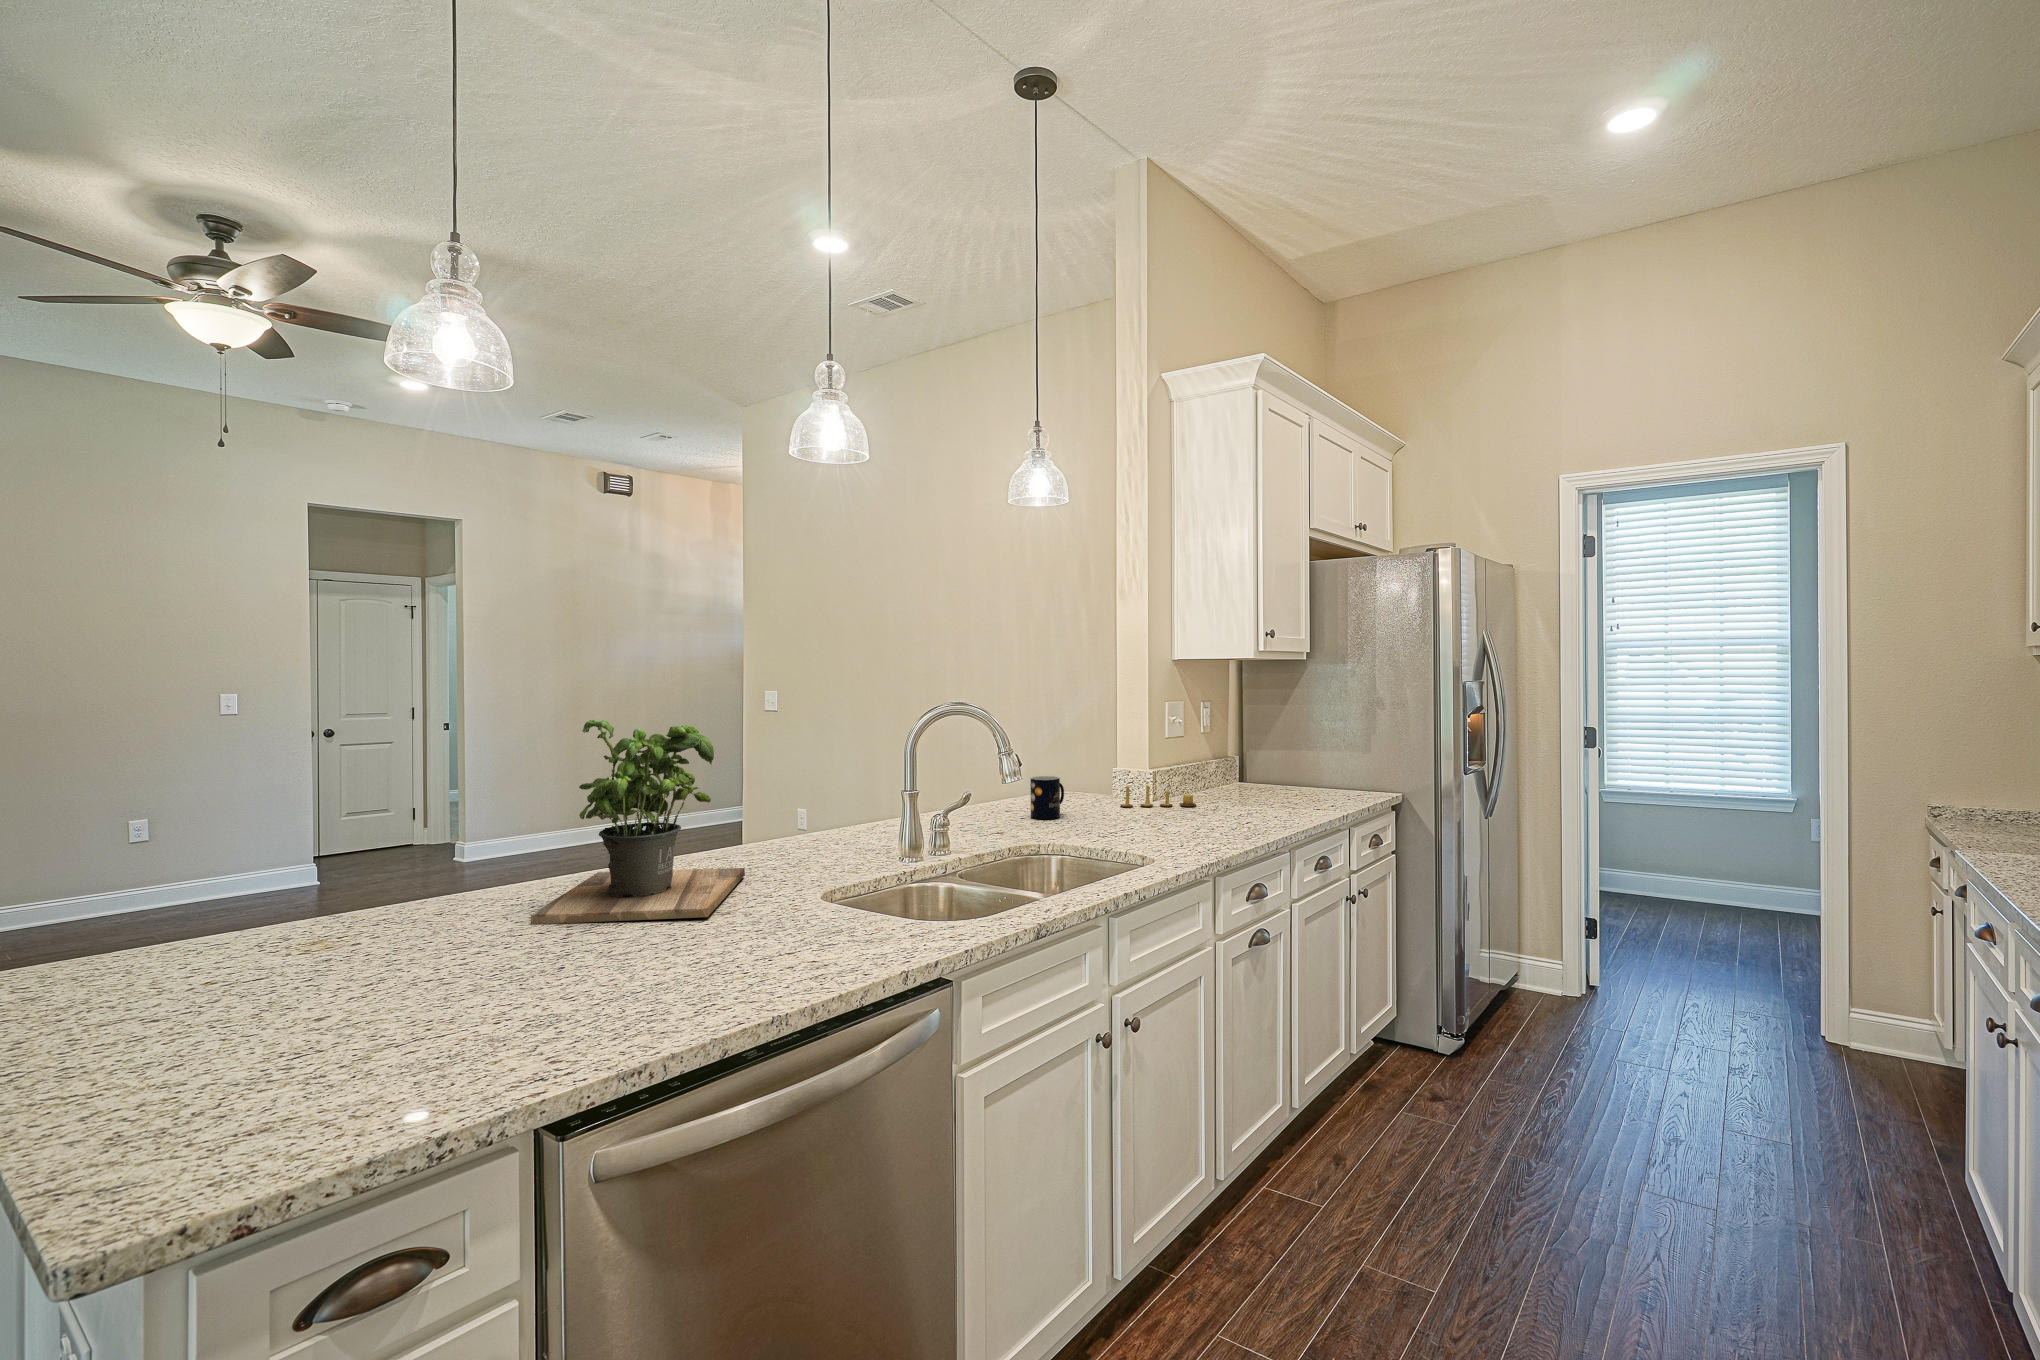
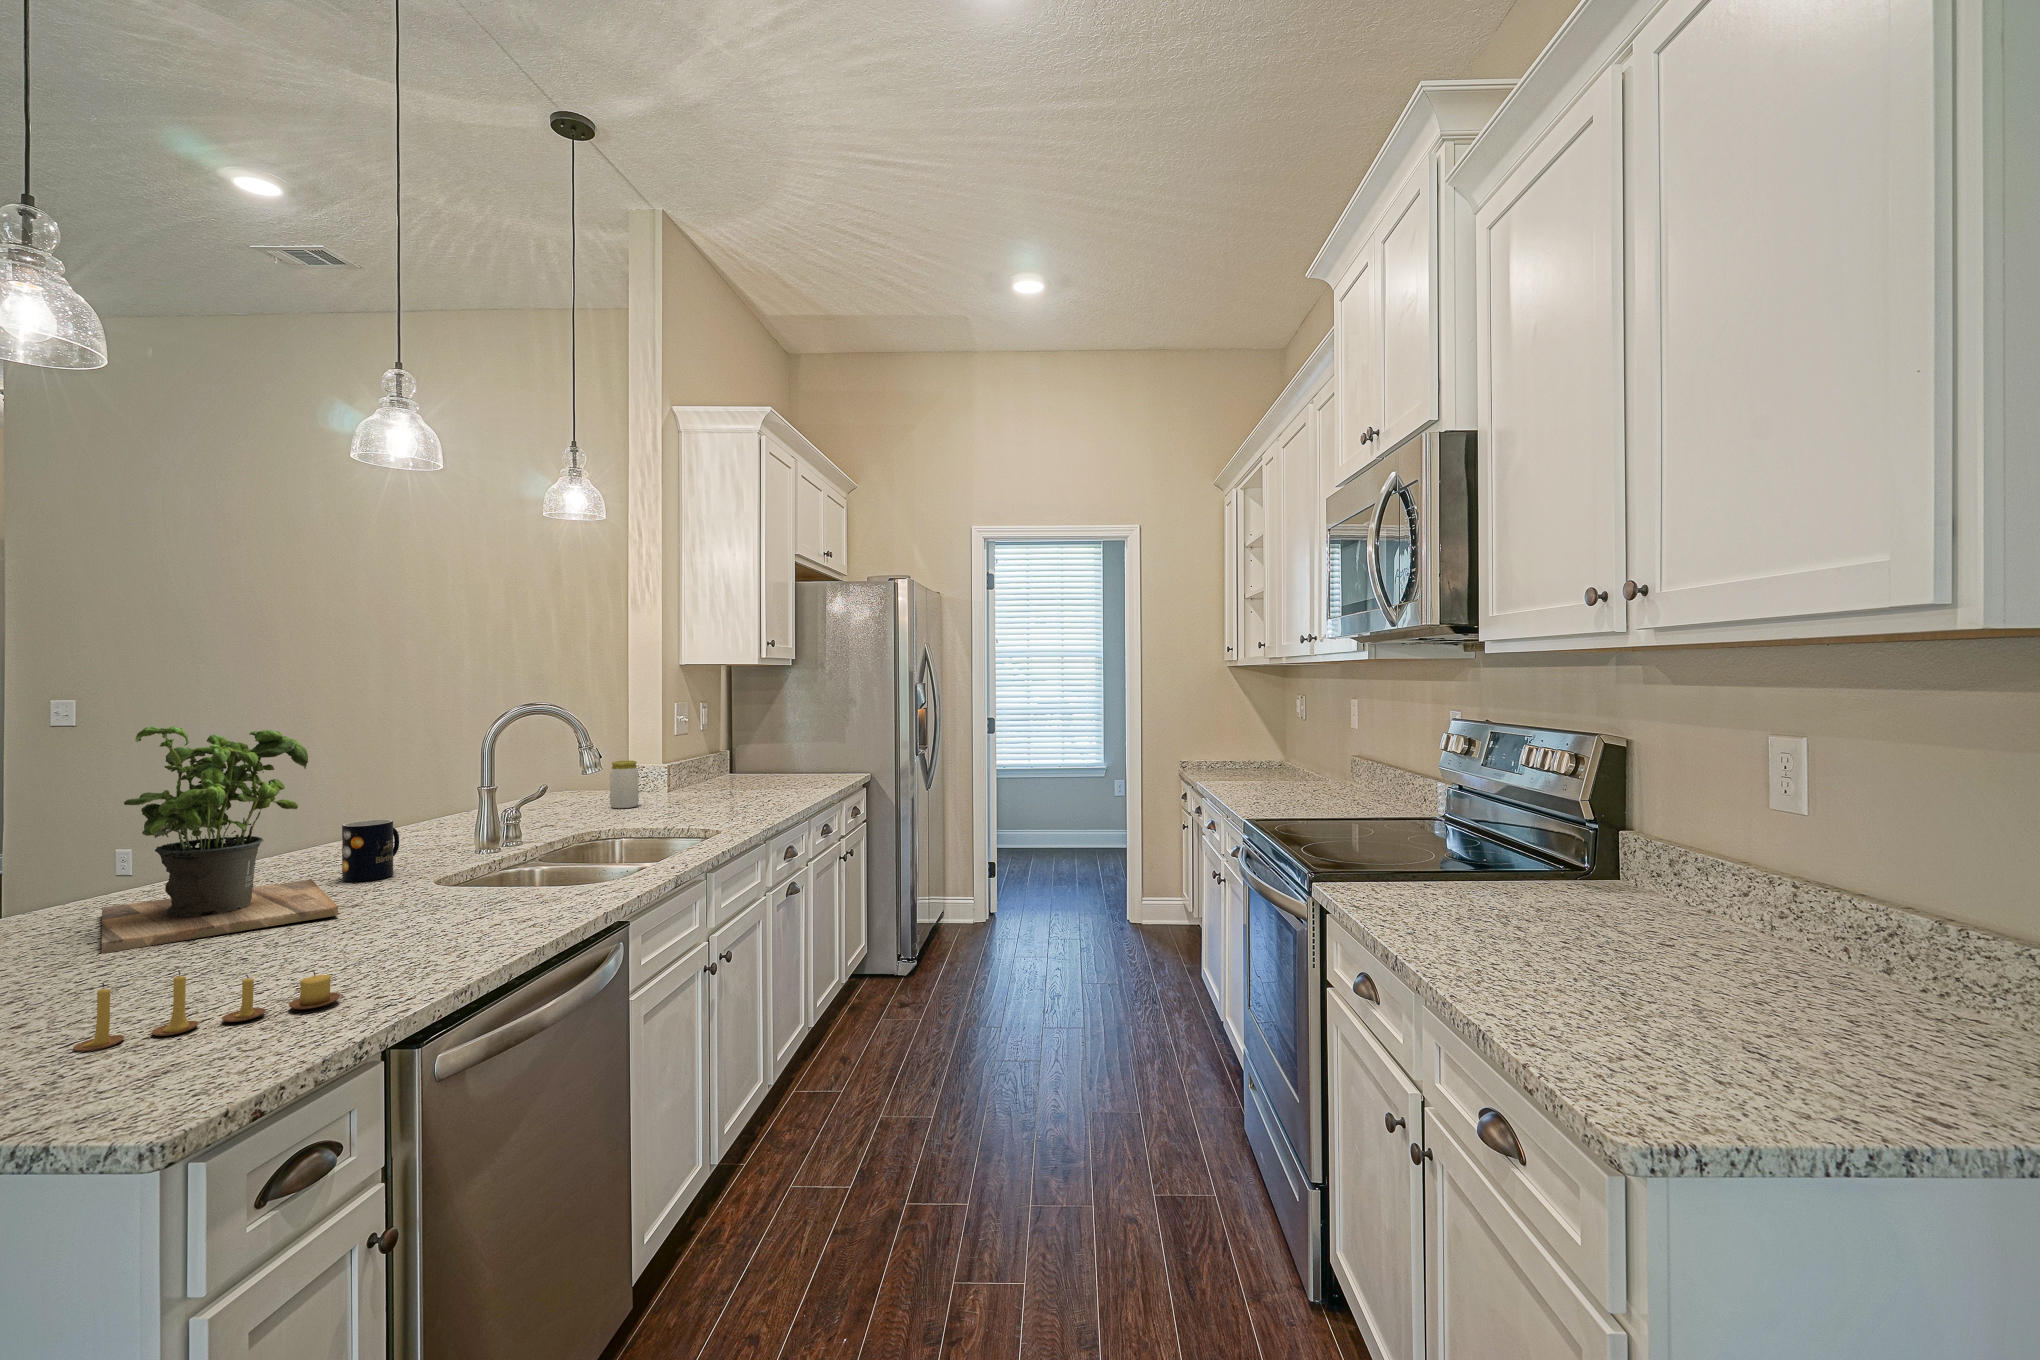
jar: none [1085,762,1112,813] -> present [610,761,639,808]
mug: present [1030,776,1064,819] -> present [342,819,399,882]
candle: present [1120,785,1196,807] -> present [73,970,340,1051]

